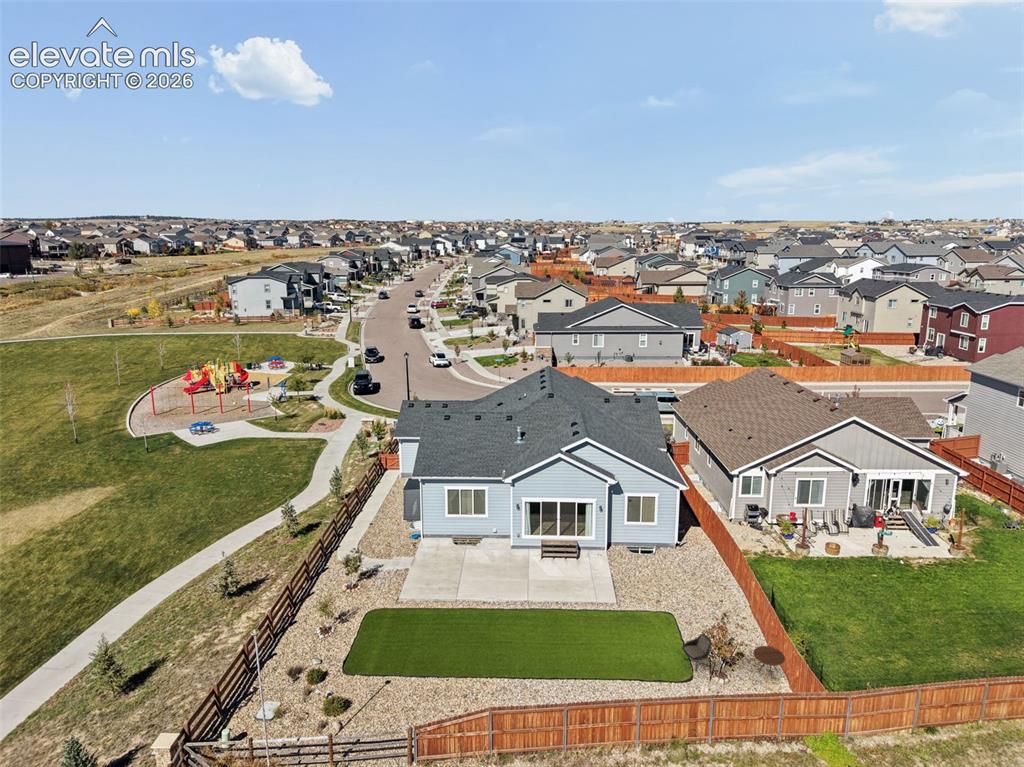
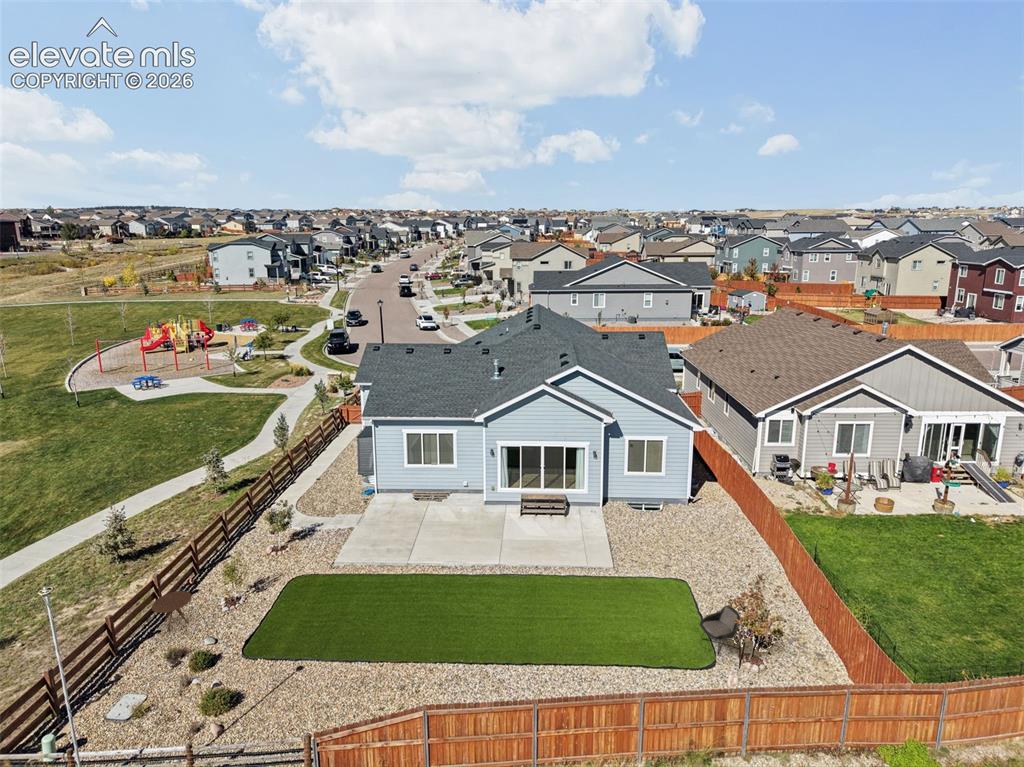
round table: present [753,646,785,677] -> present [152,591,192,629]

